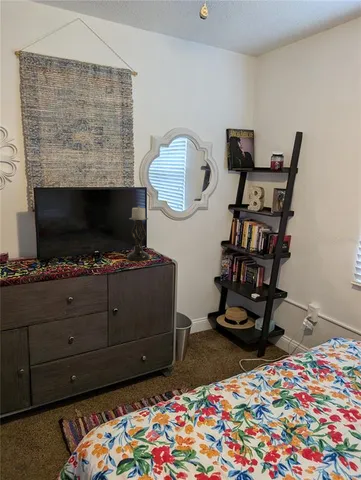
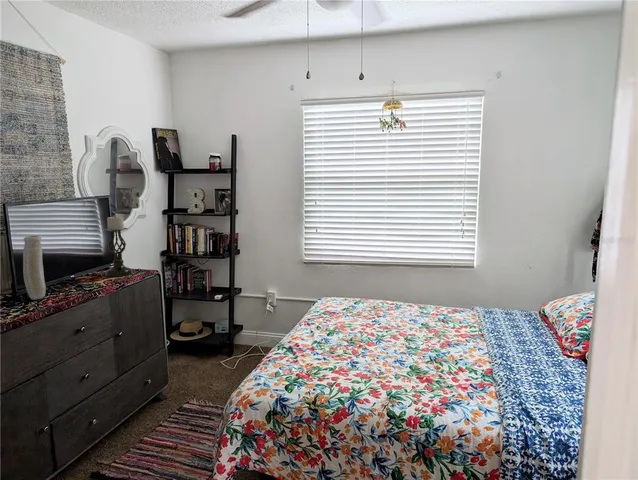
vase: none [39,217,57,268] -> present [23,236,46,300]

